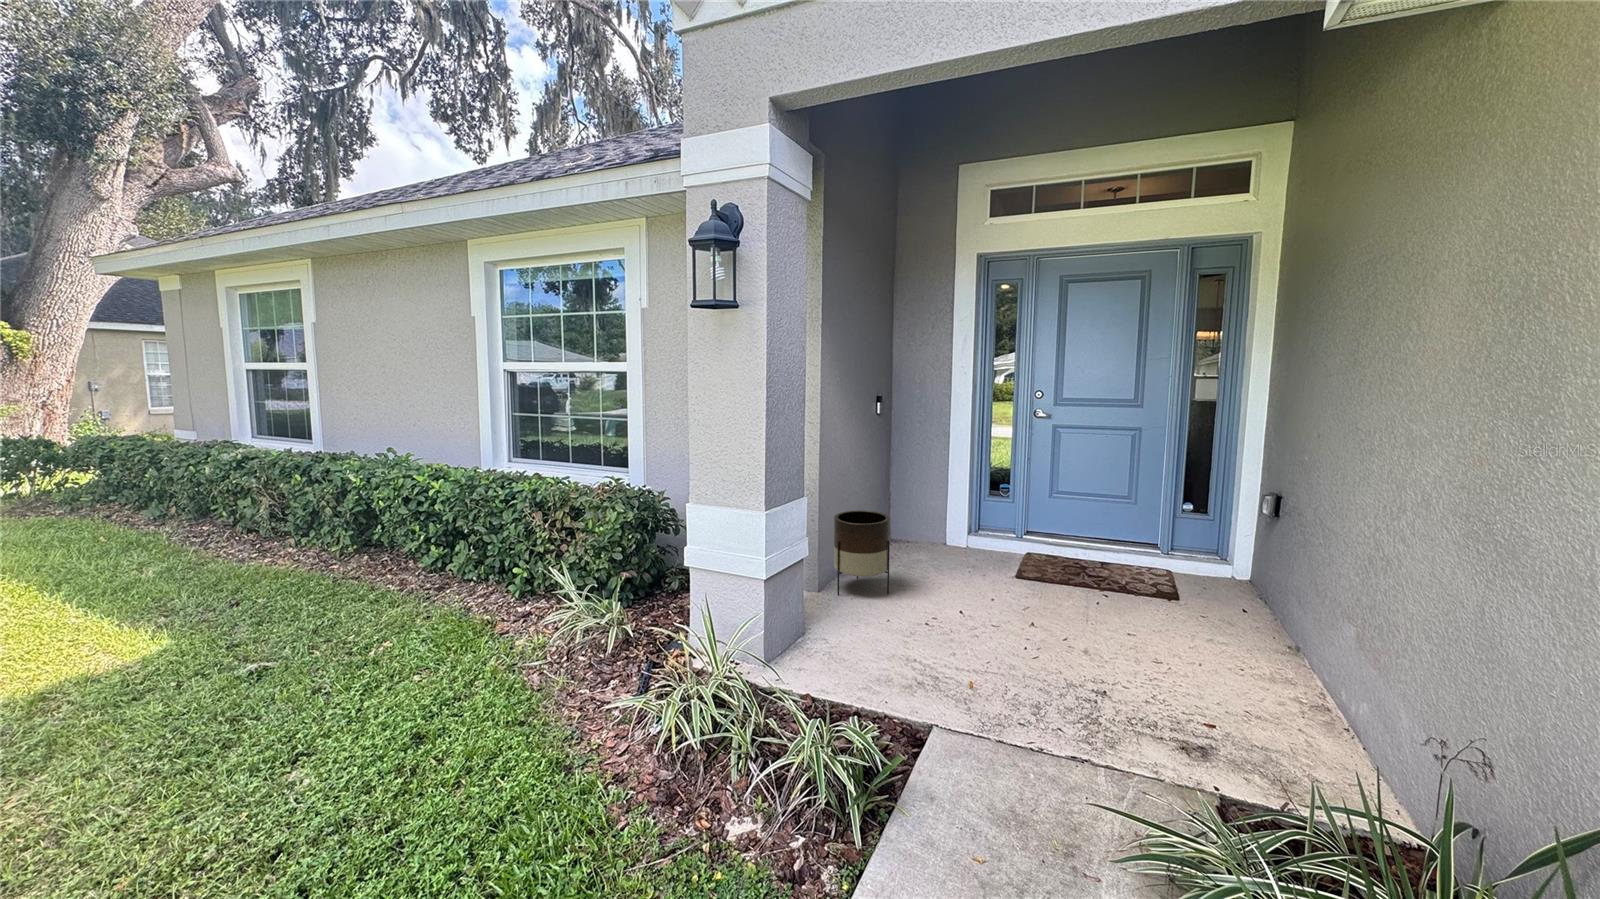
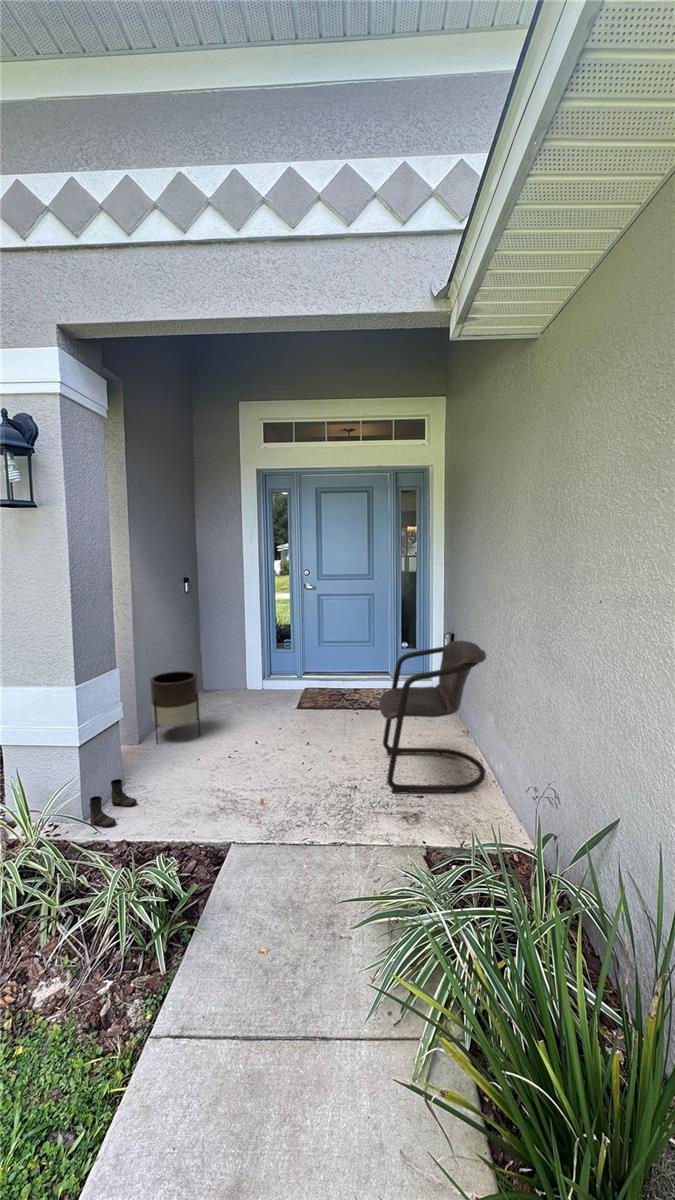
chair: none [1149,504,1349,733] -> present [379,641,486,793]
boots: none [772,625,820,676] -> present [89,779,137,827]

